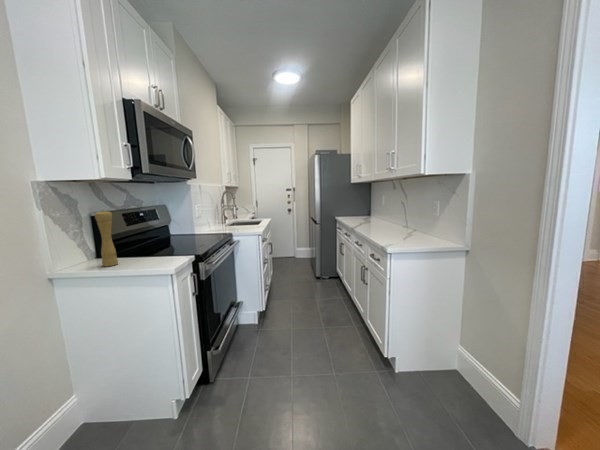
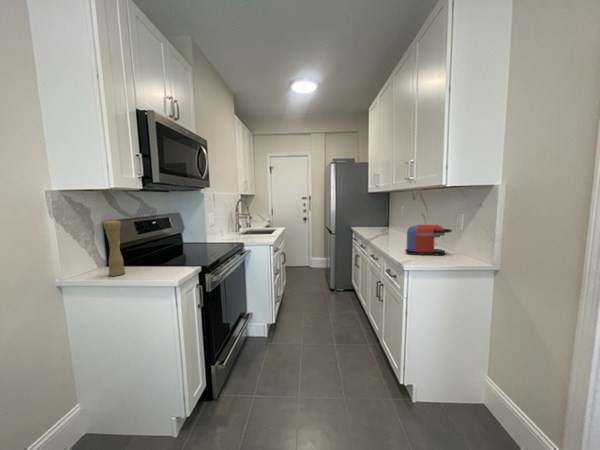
coffee maker: none [388,211,430,239] -> present [406,225,452,255]

